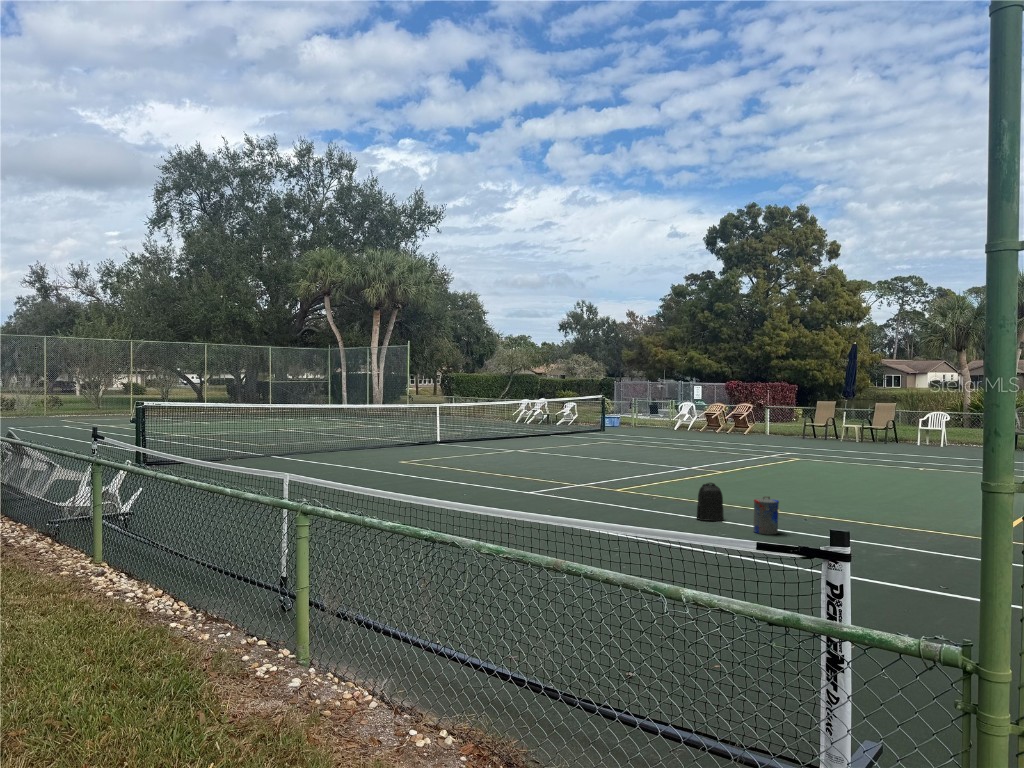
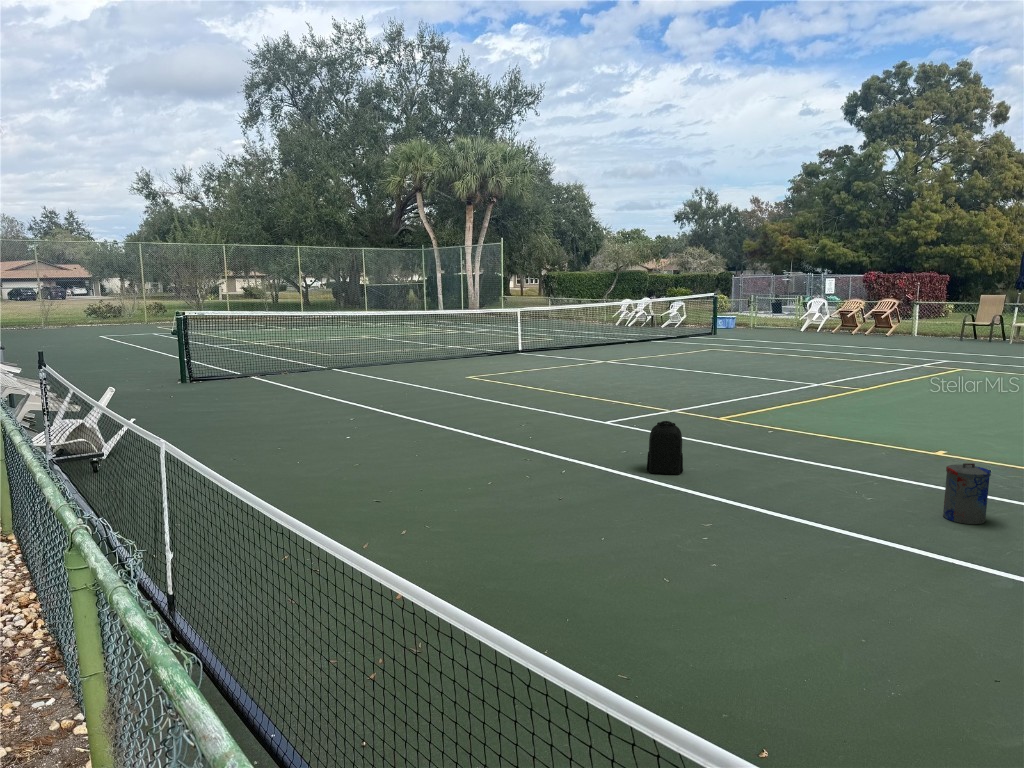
backpack: present [697,483,724,521] -> present [647,421,683,475]

